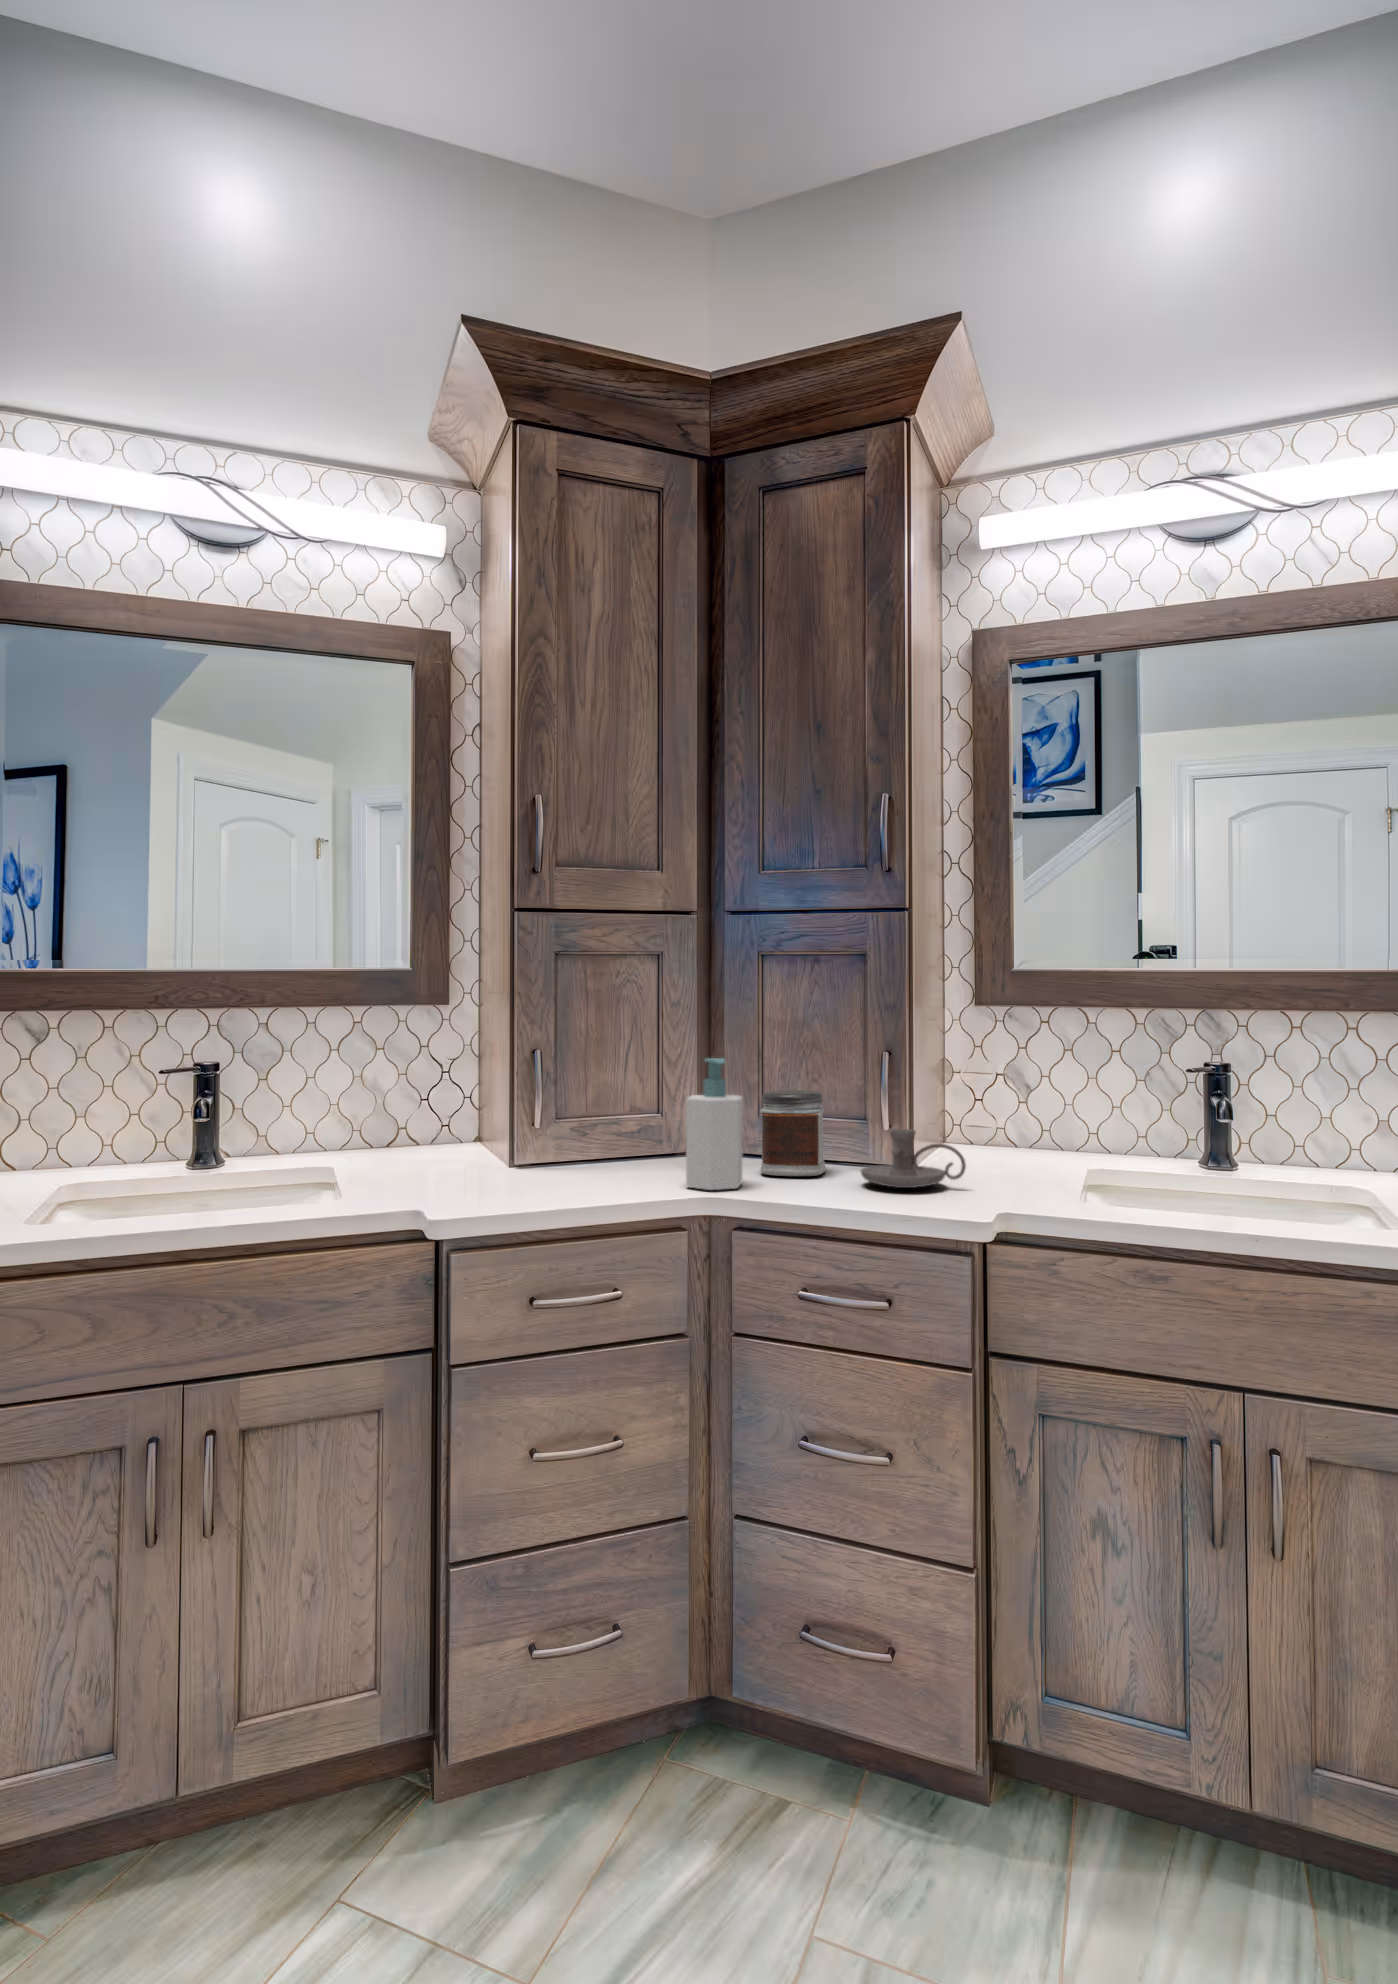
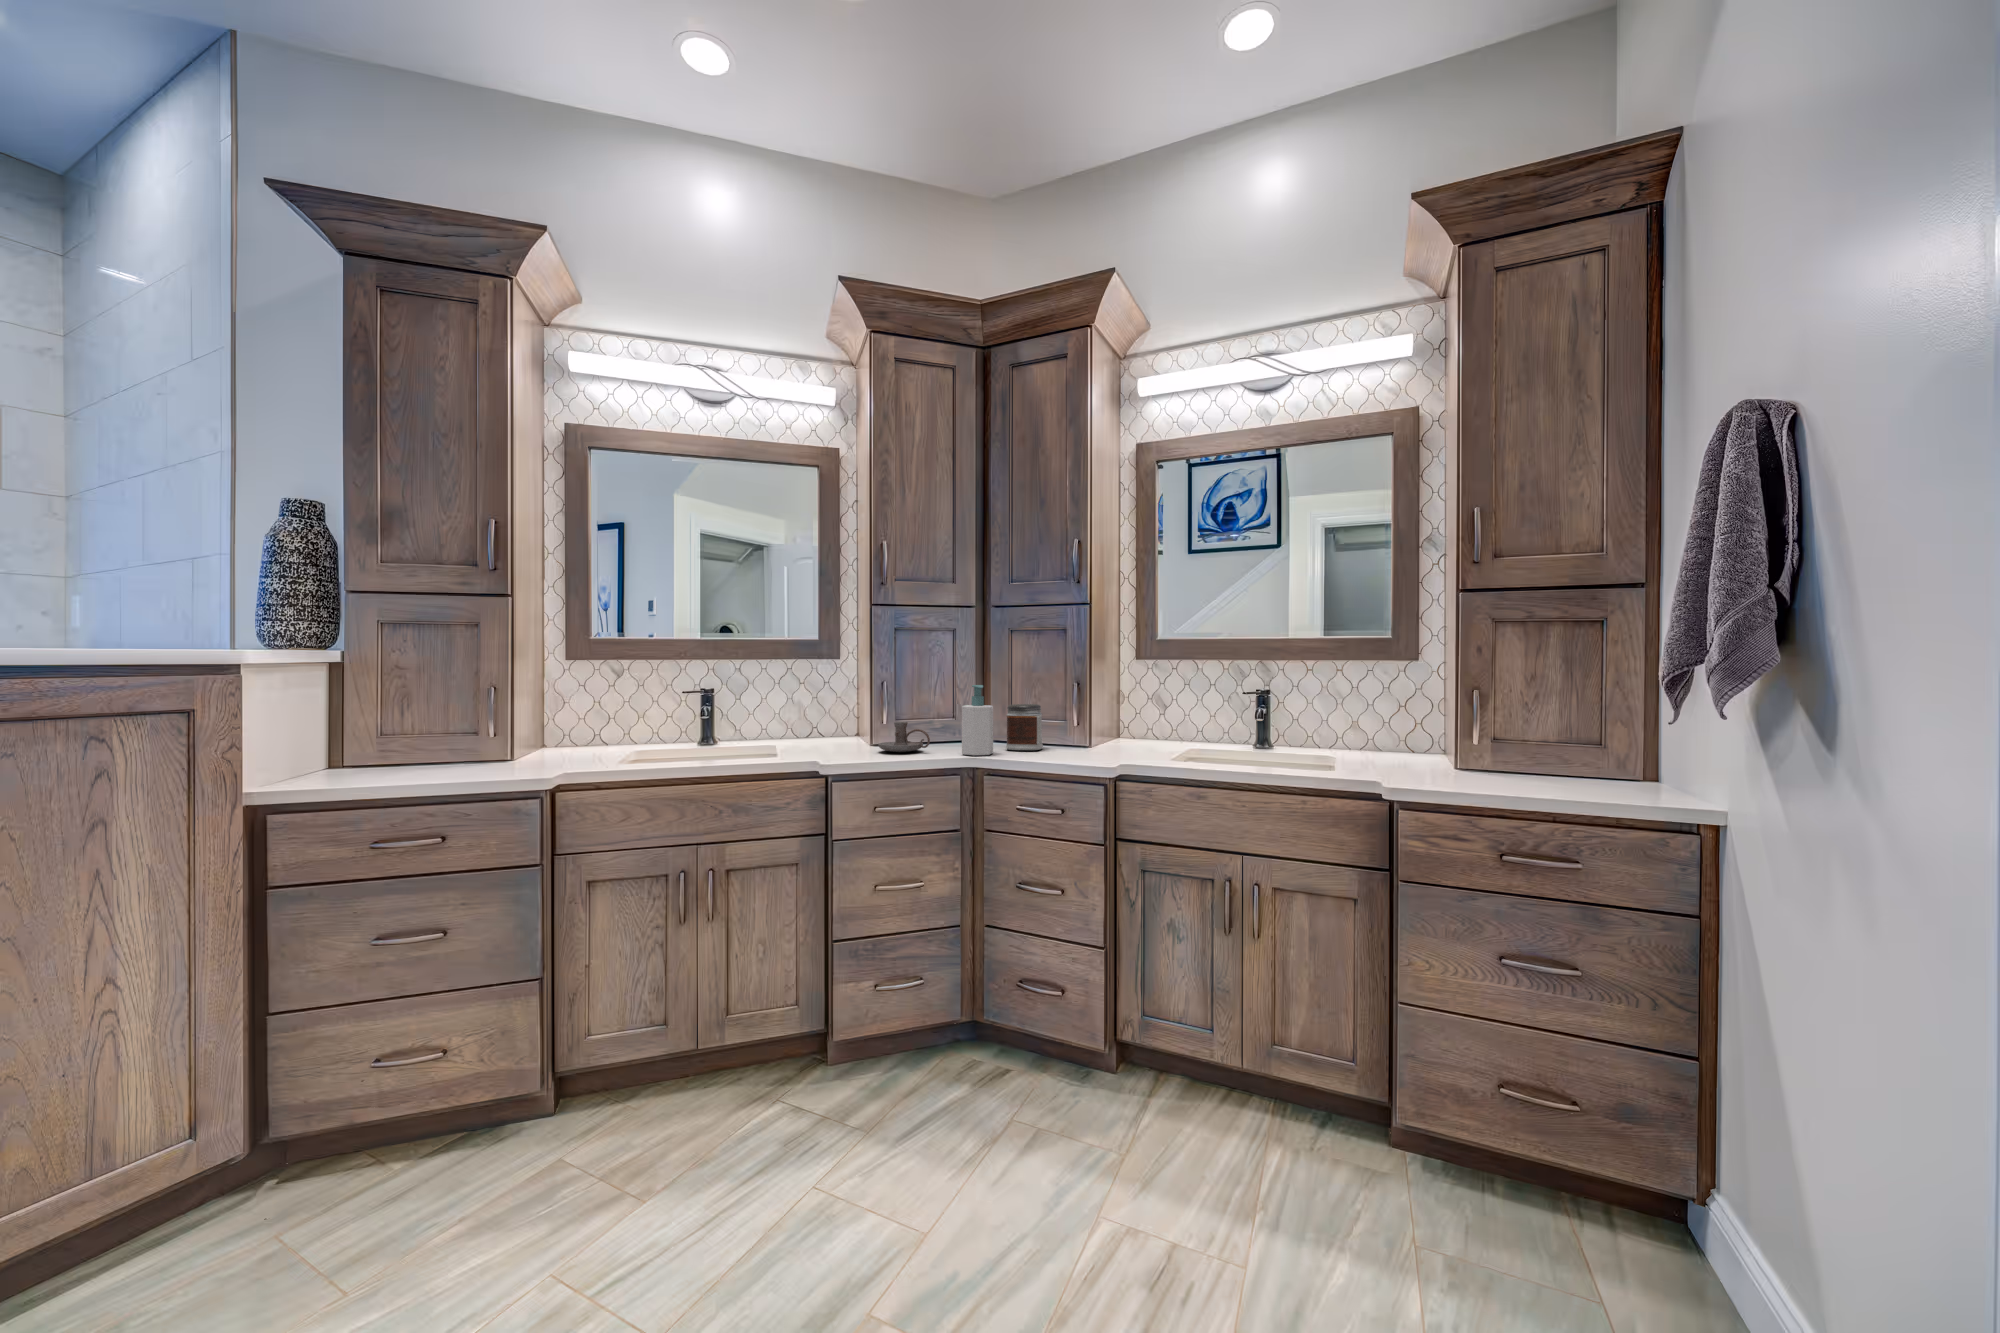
candle holder: present [861,1129,966,1188] -> present [878,722,930,752]

